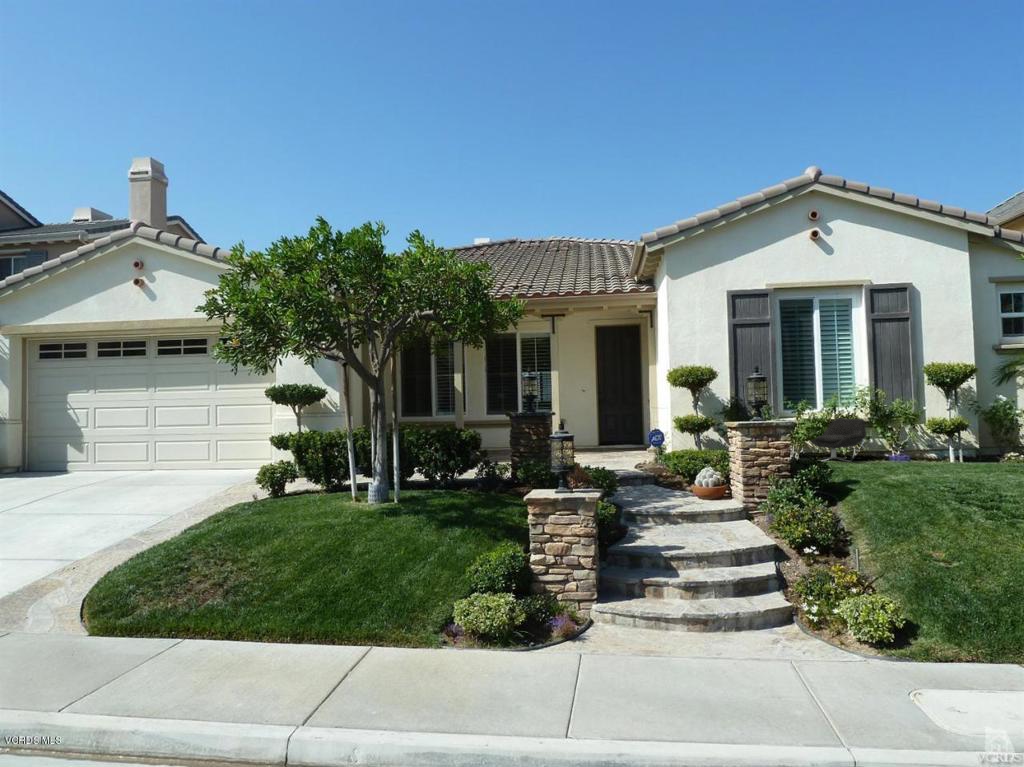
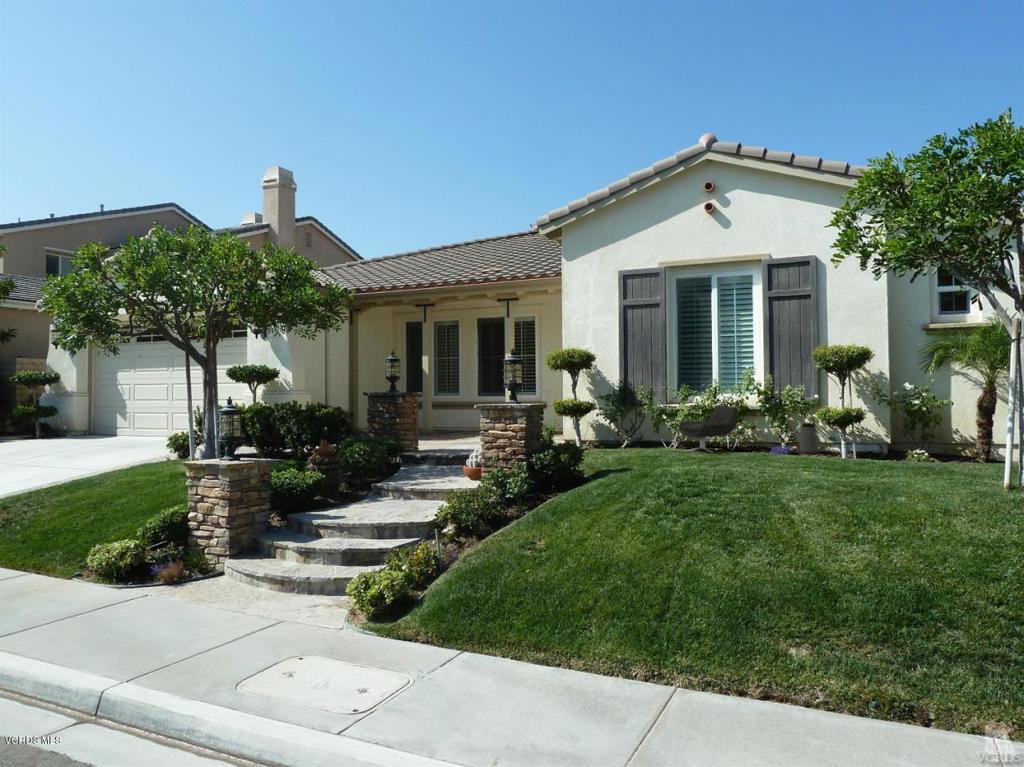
watering can: none [901,428,942,461] -> present [790,417,819,453]

